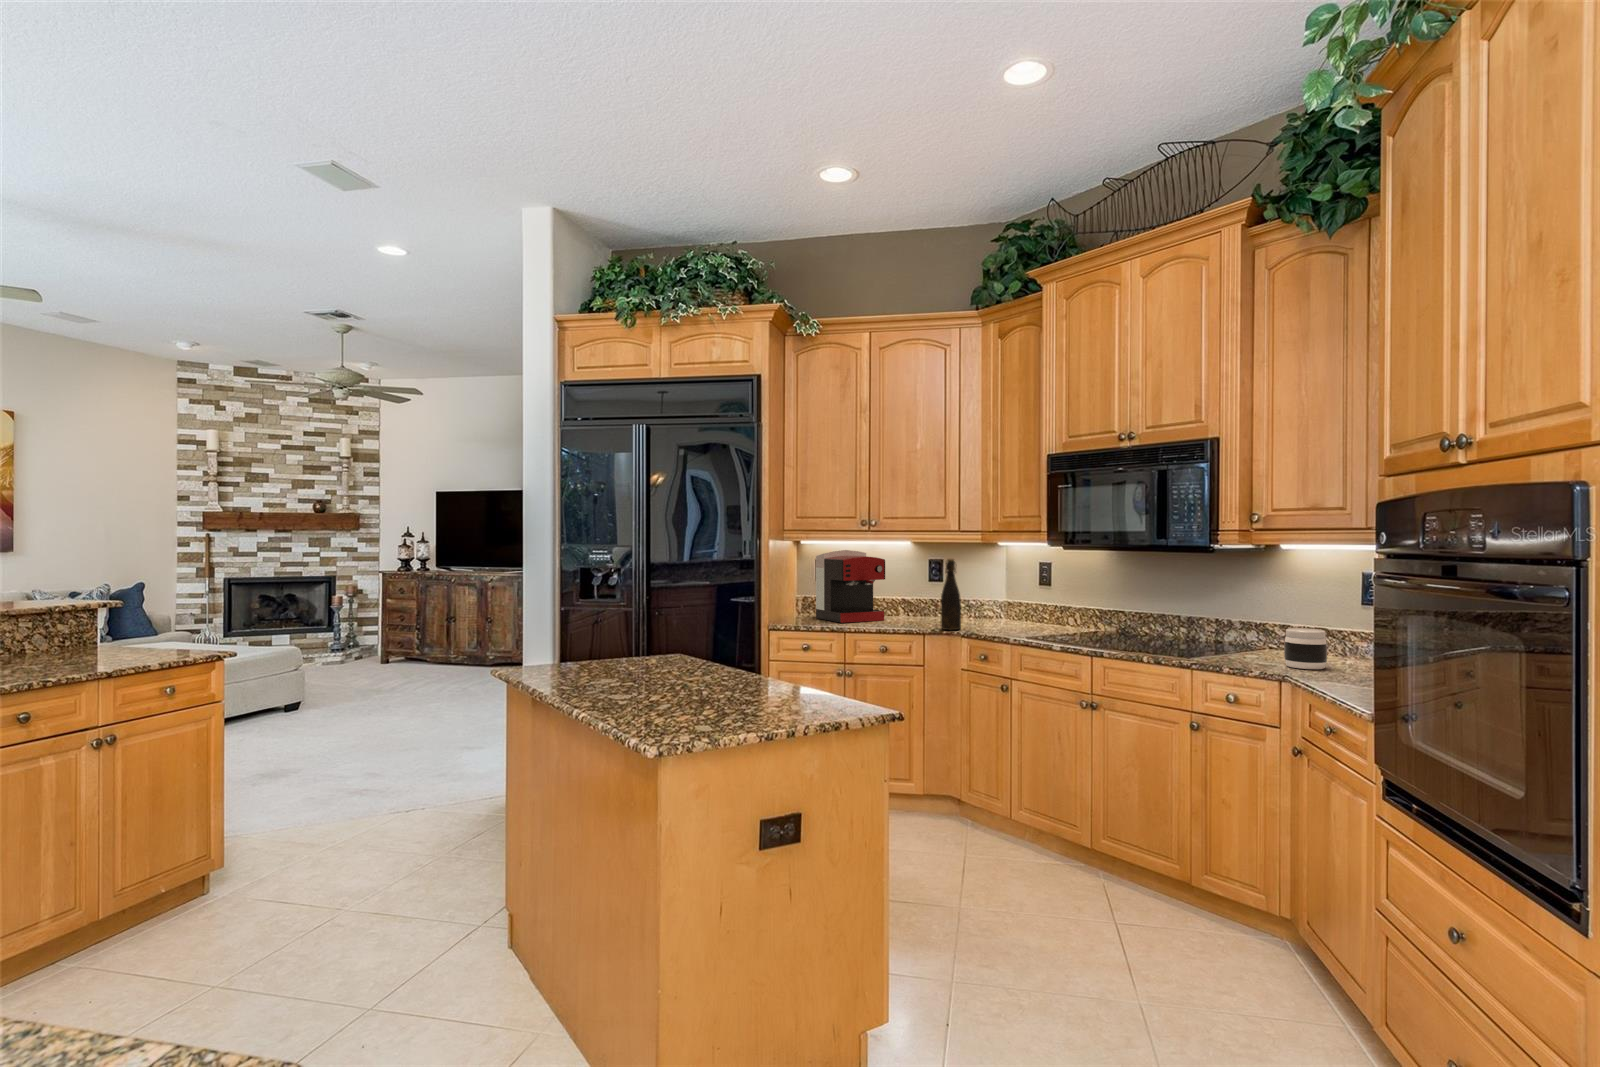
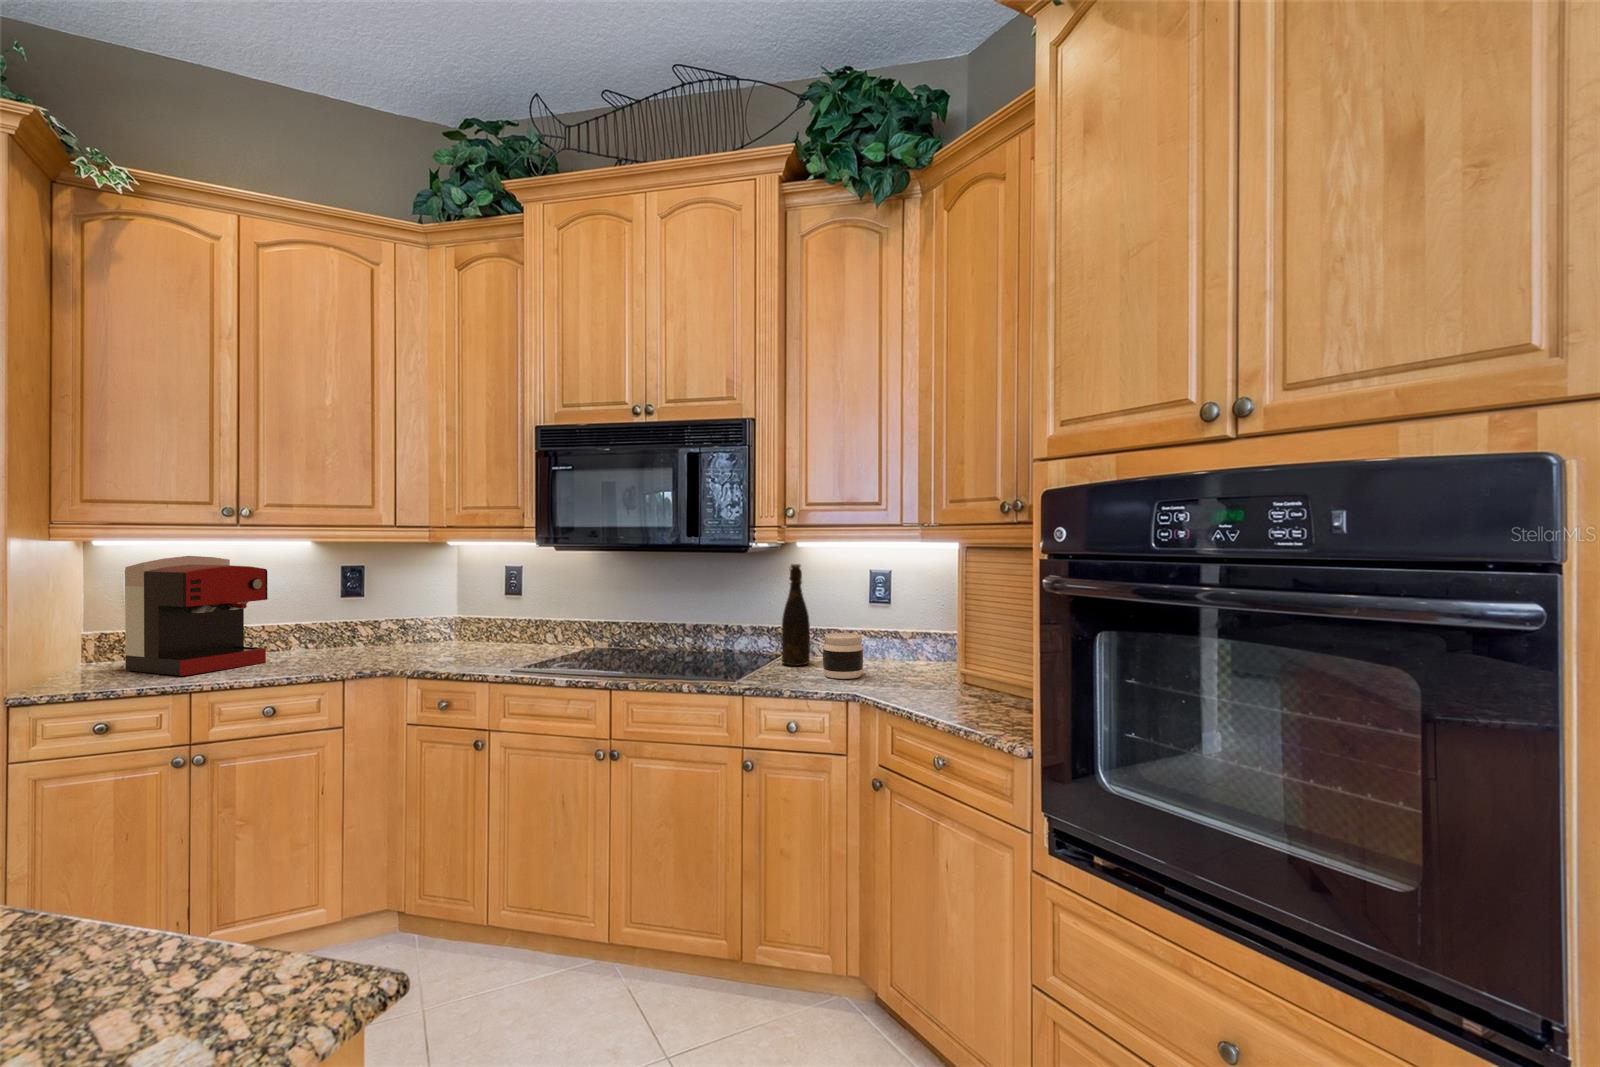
bottle: present [940,559,961,630] -> present [782,564,810,666]

